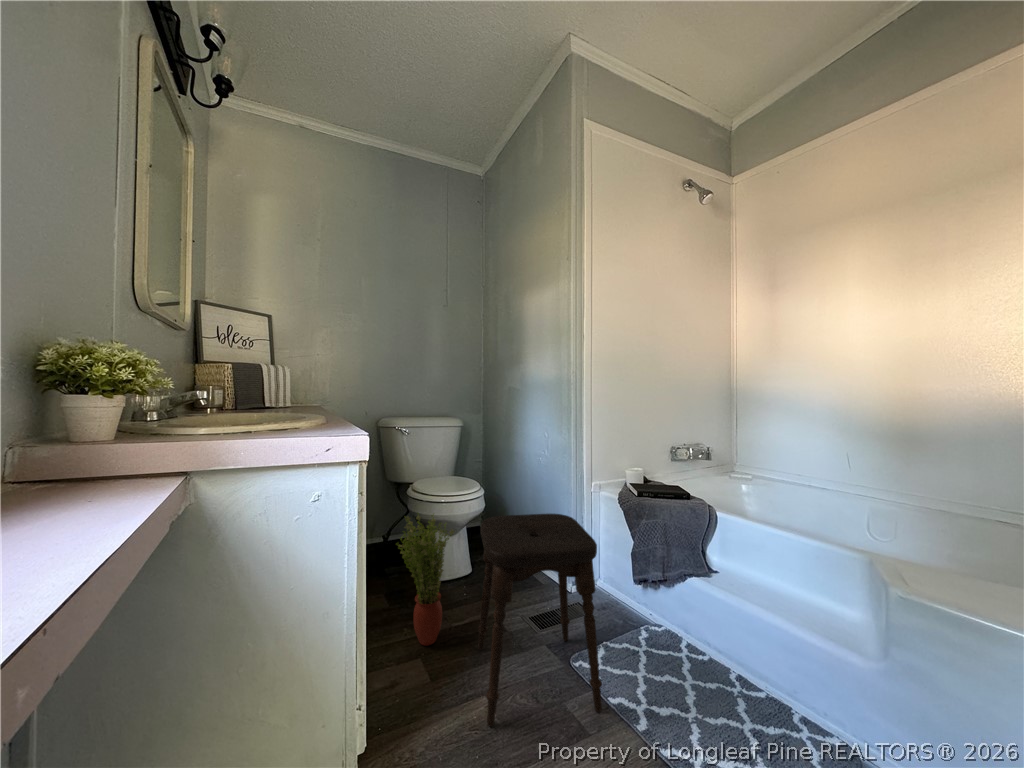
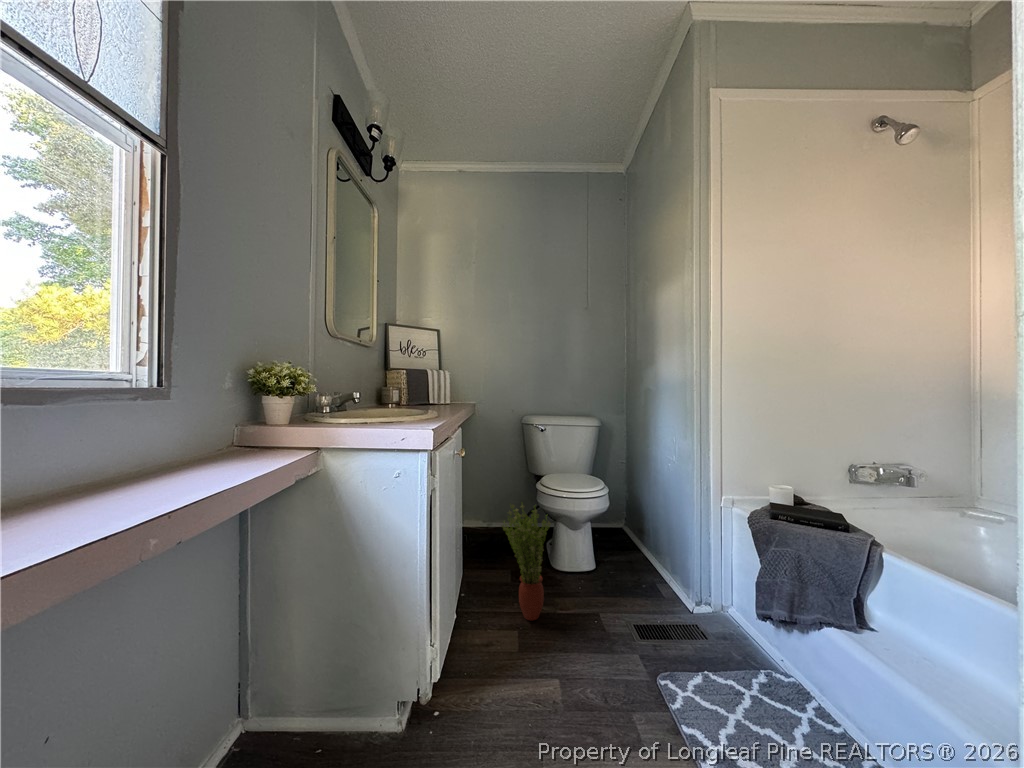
stool: present [478,514,602,726] -> none [552,516,671,732]

